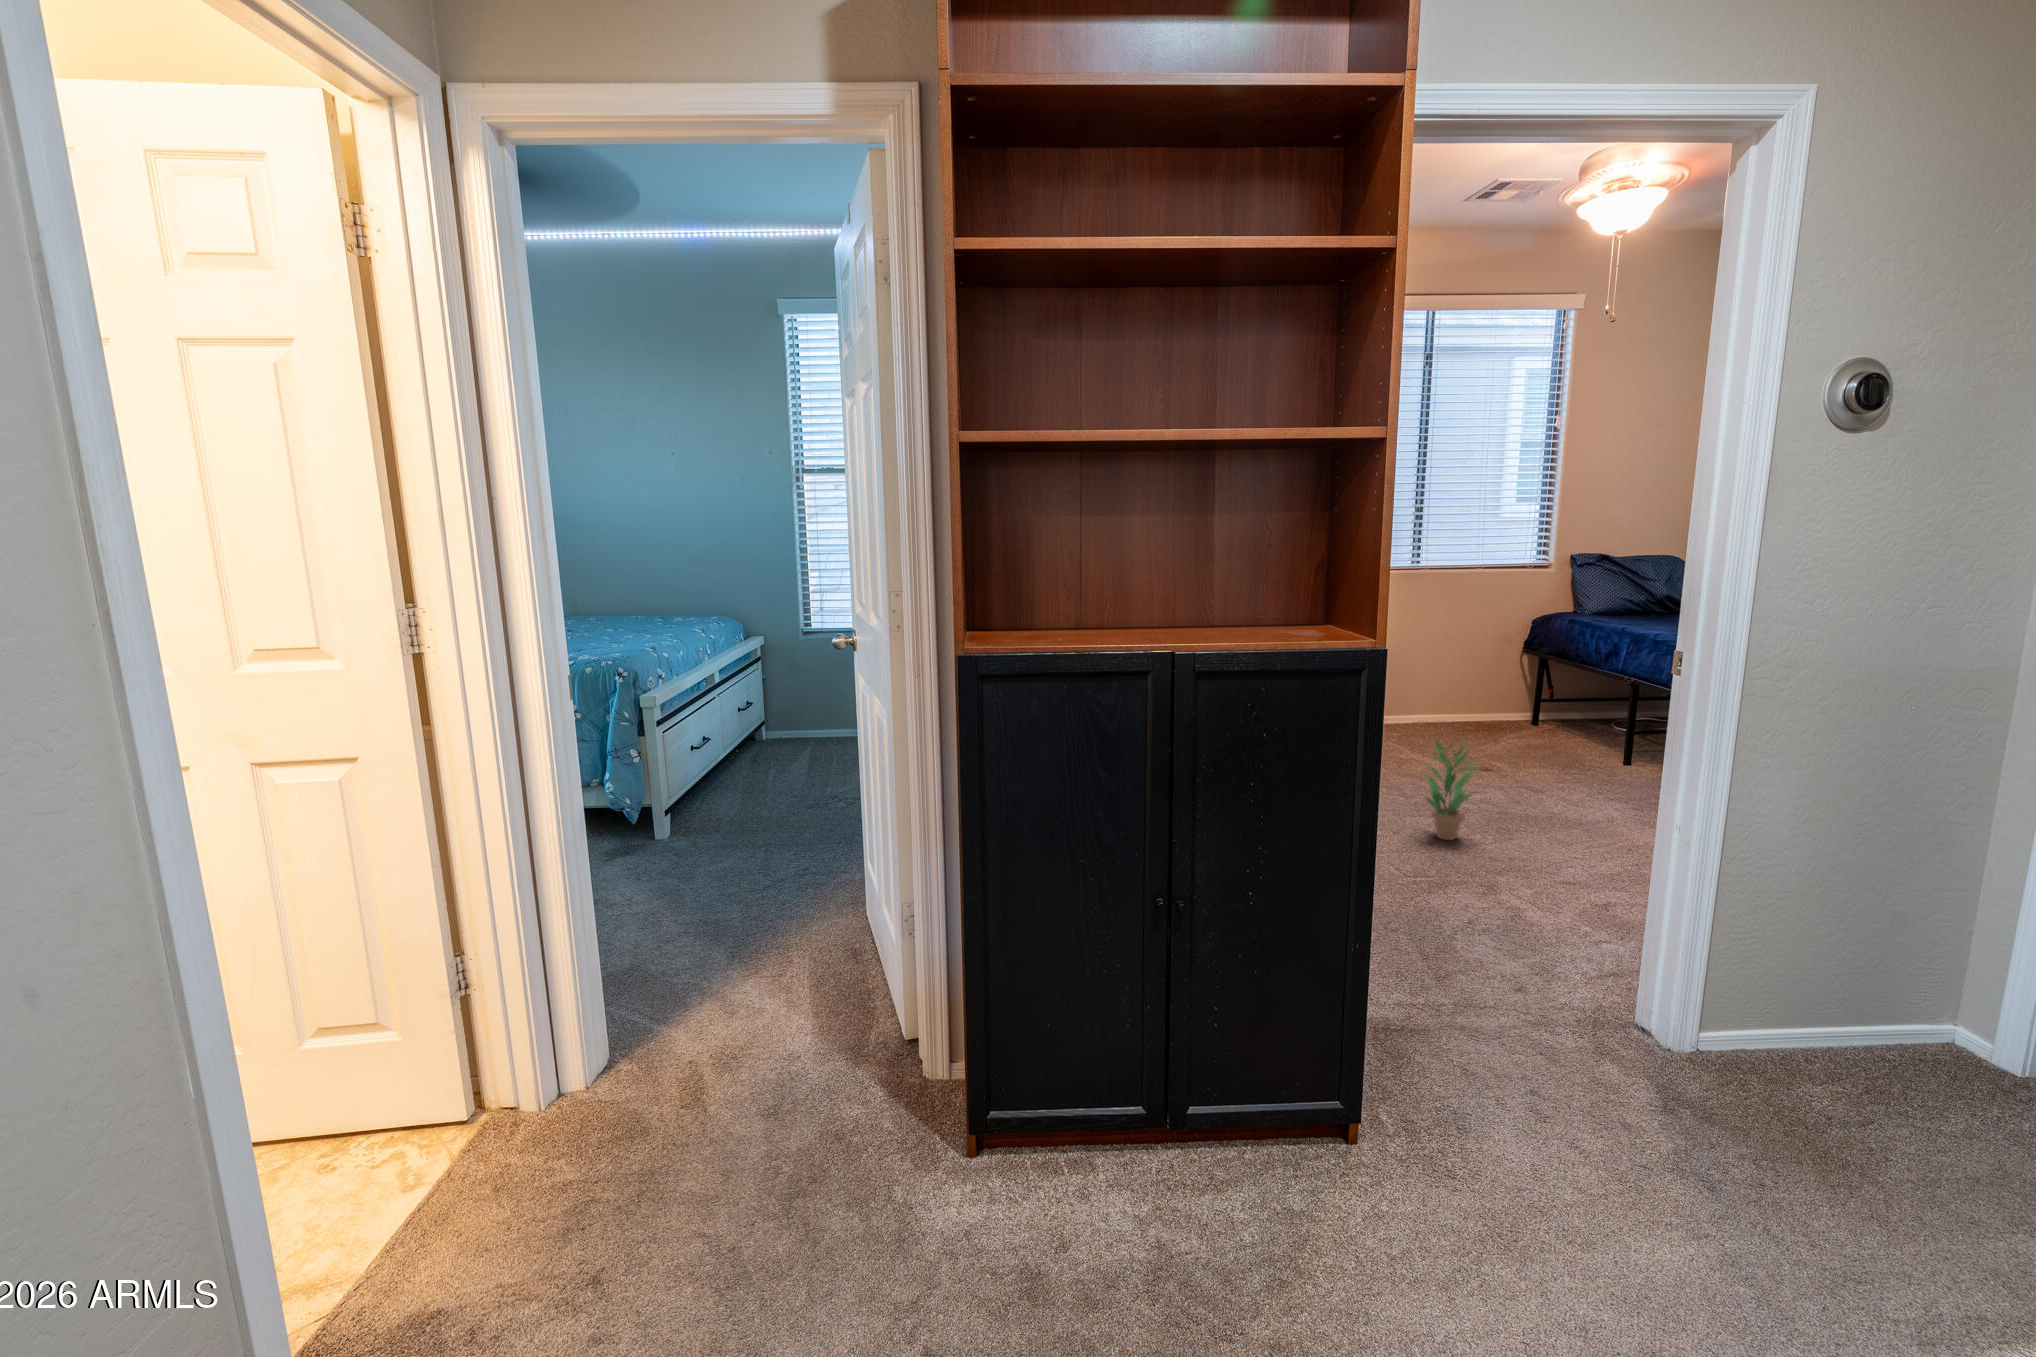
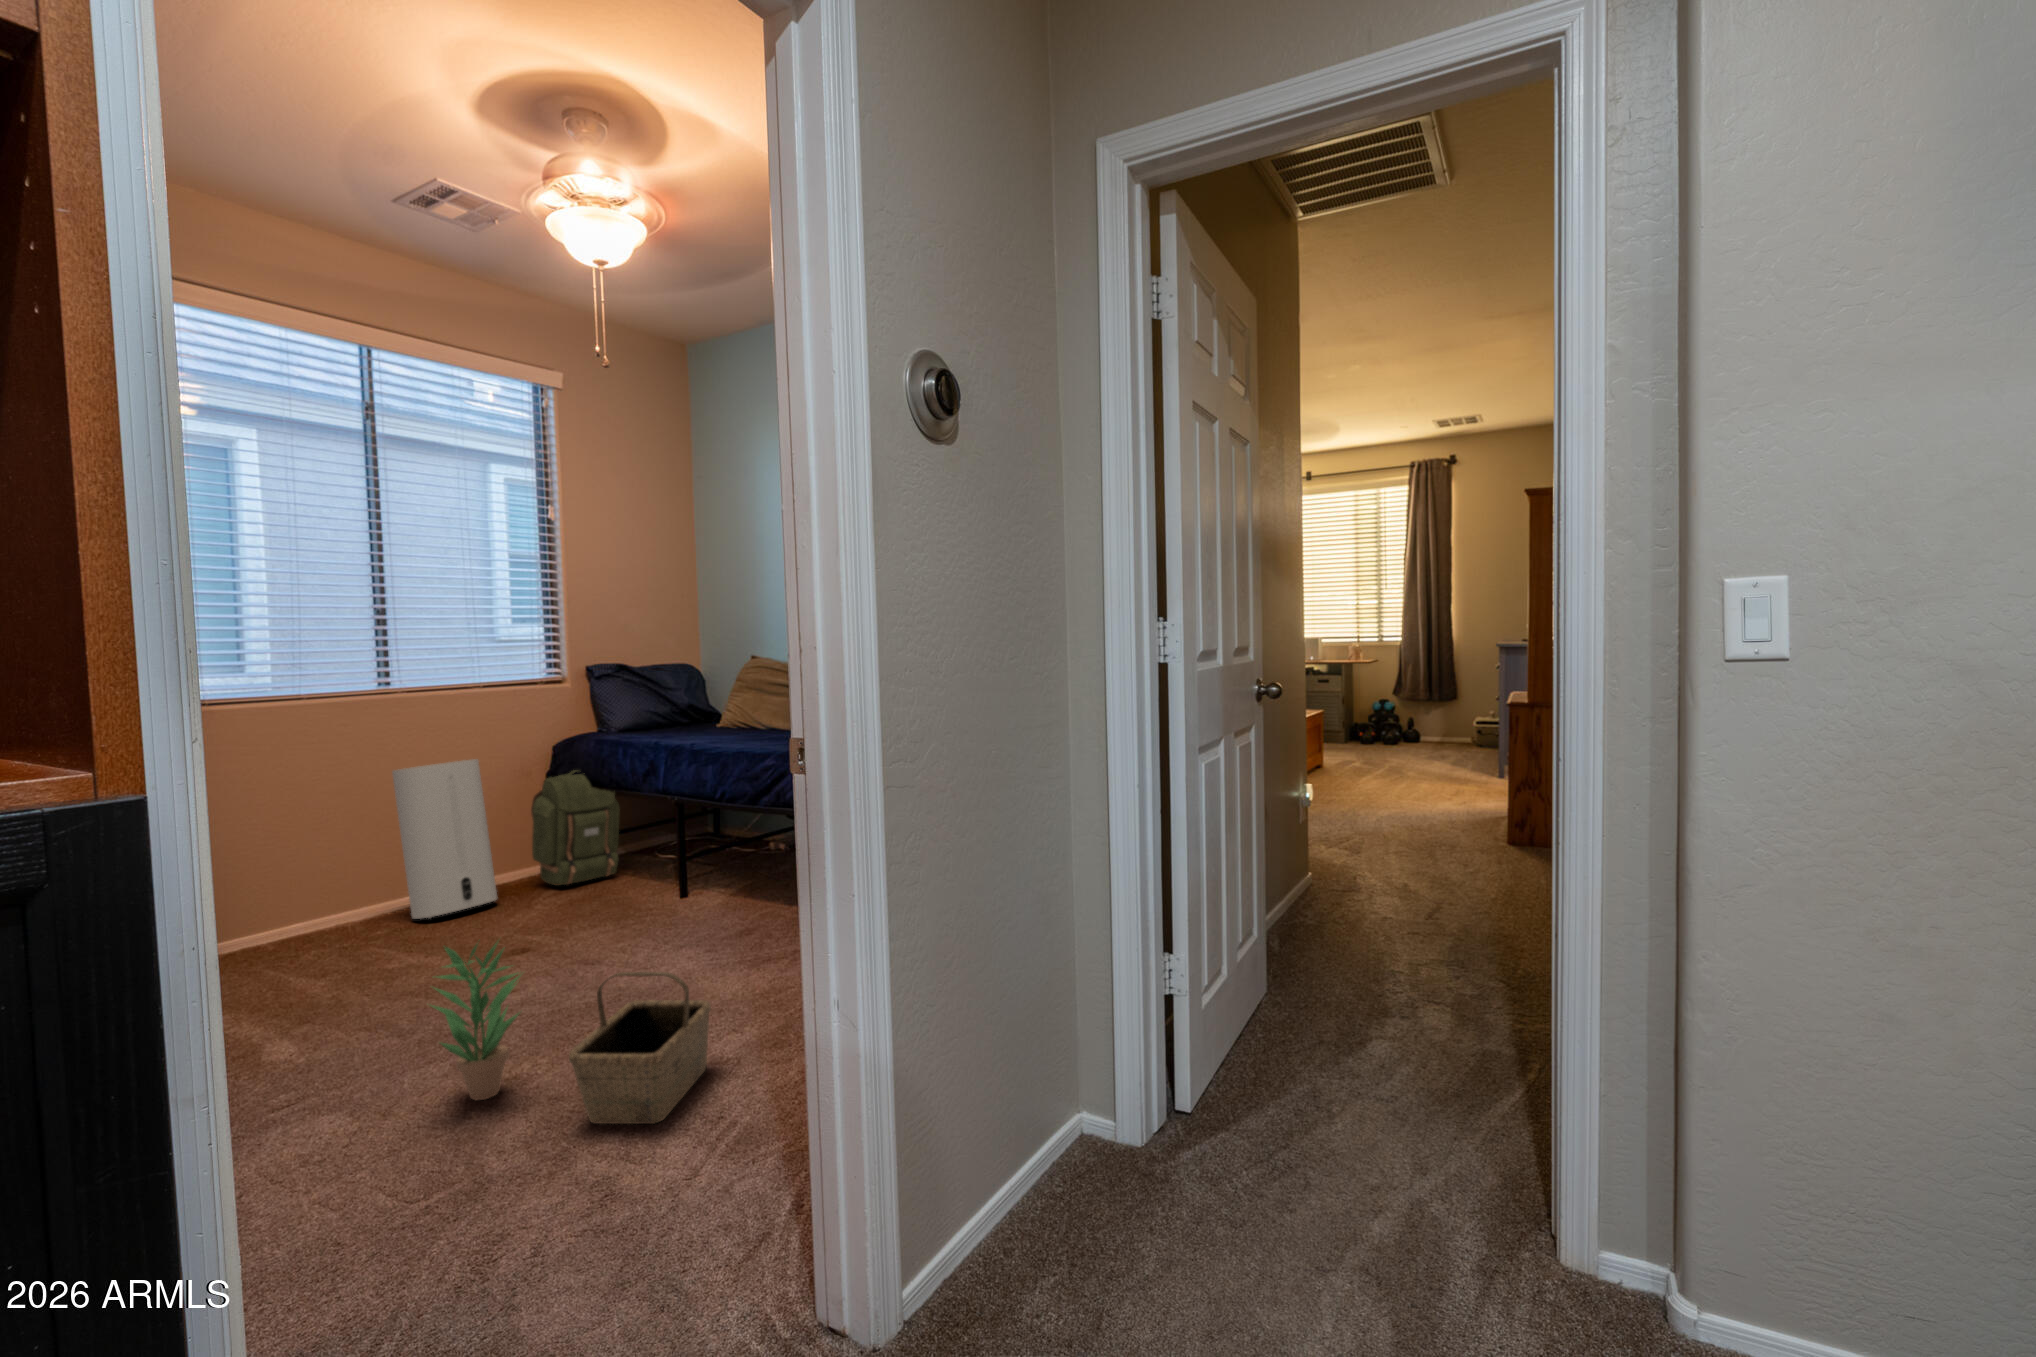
air purifier: none [1413,622,1473,732] -> present [392,759,498,919]
backpack: none [1503,641,1583,733] -> present [531,770,620,886]
basket: none [1501,784,1614,889] -> present [569,972,711,1124]

